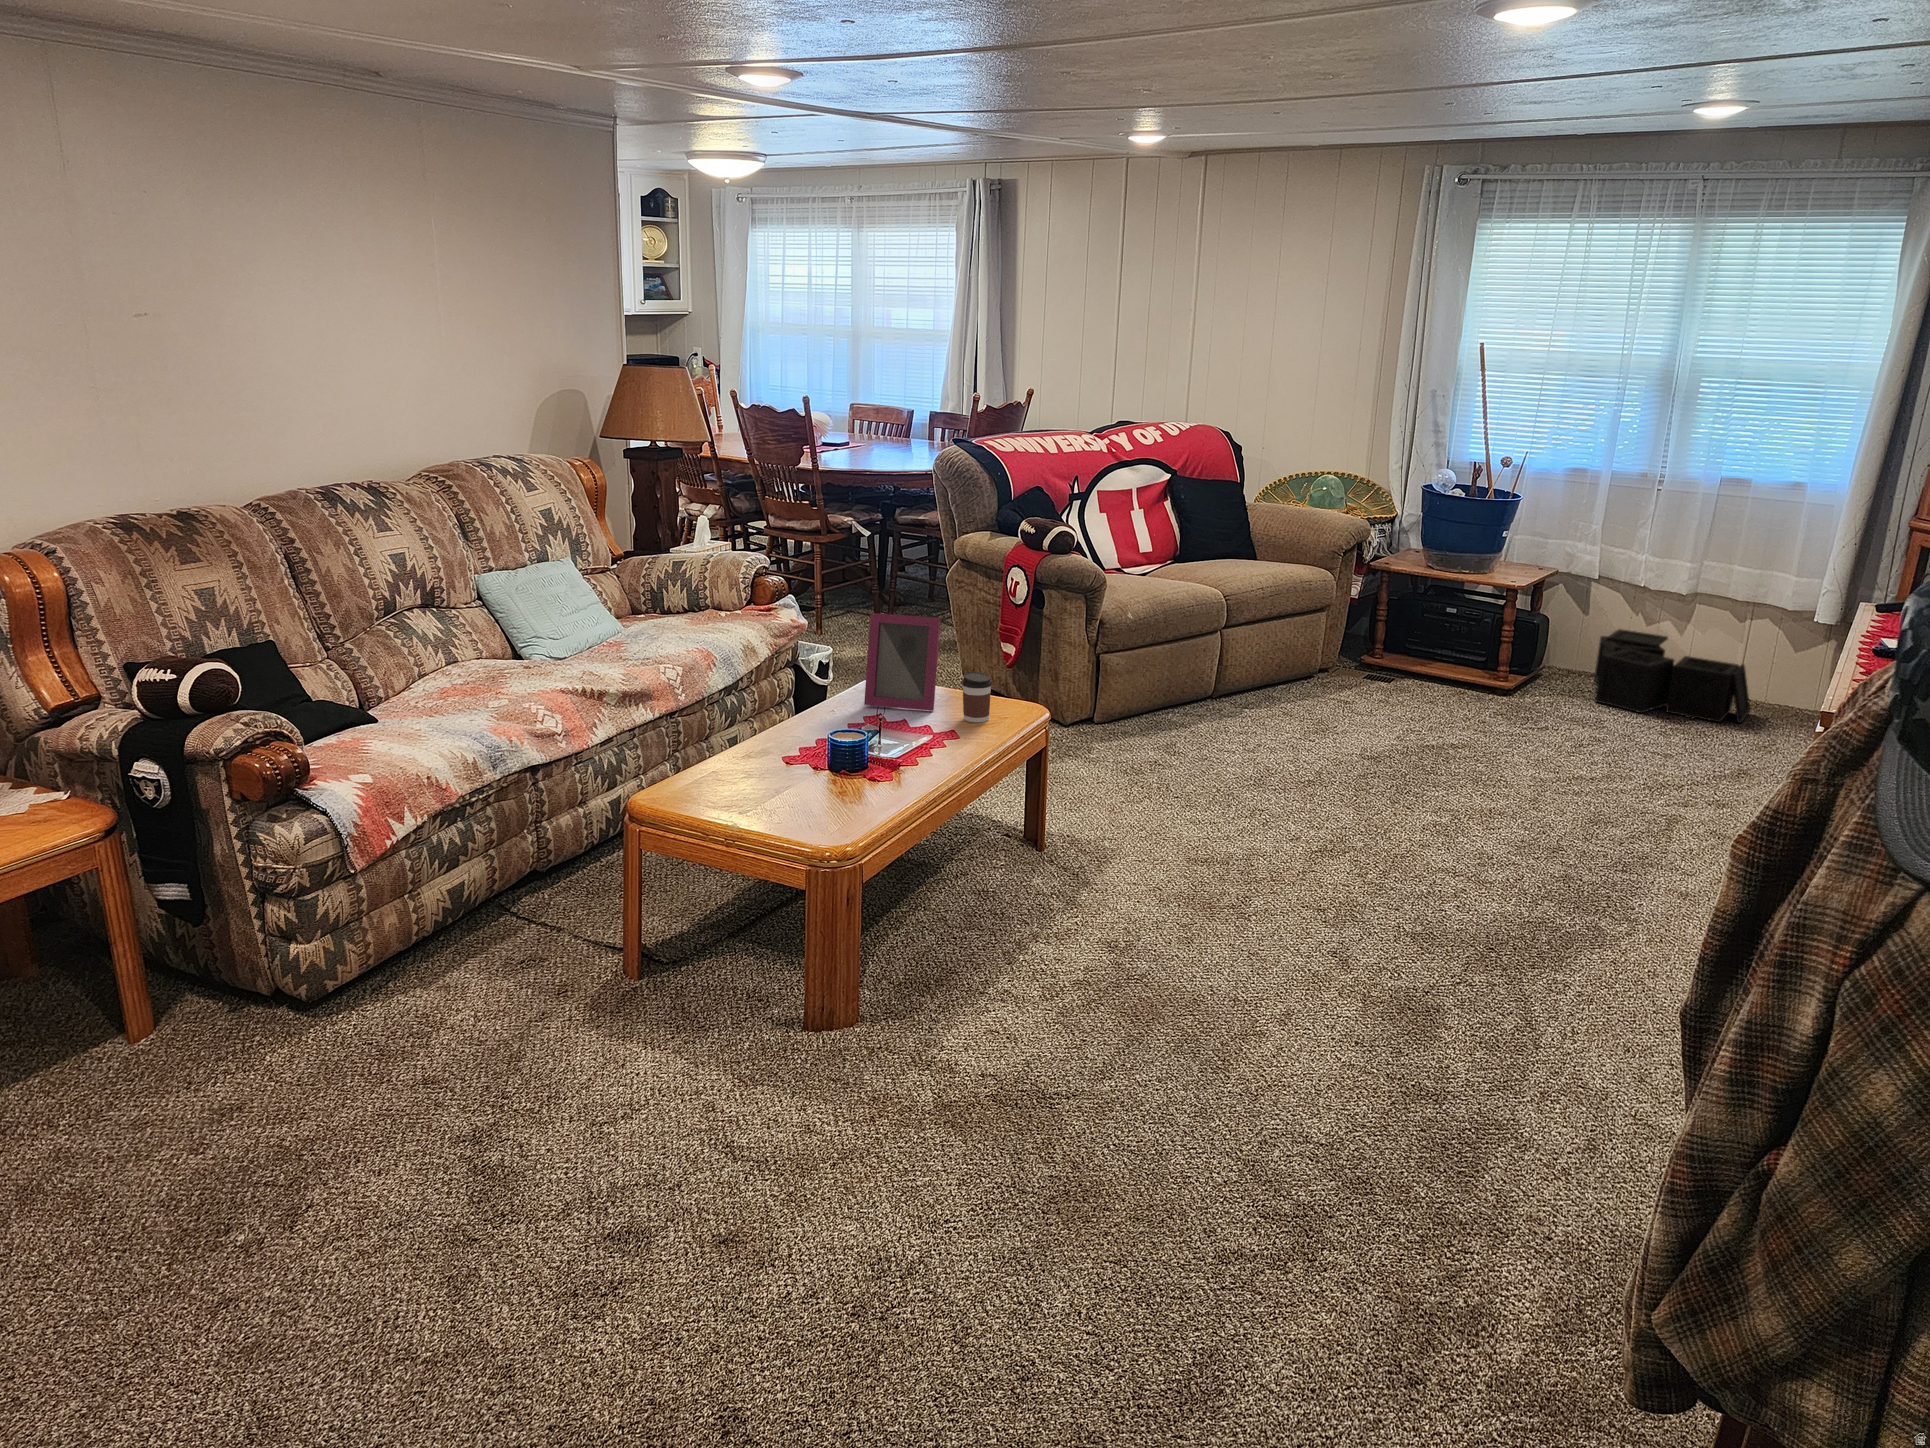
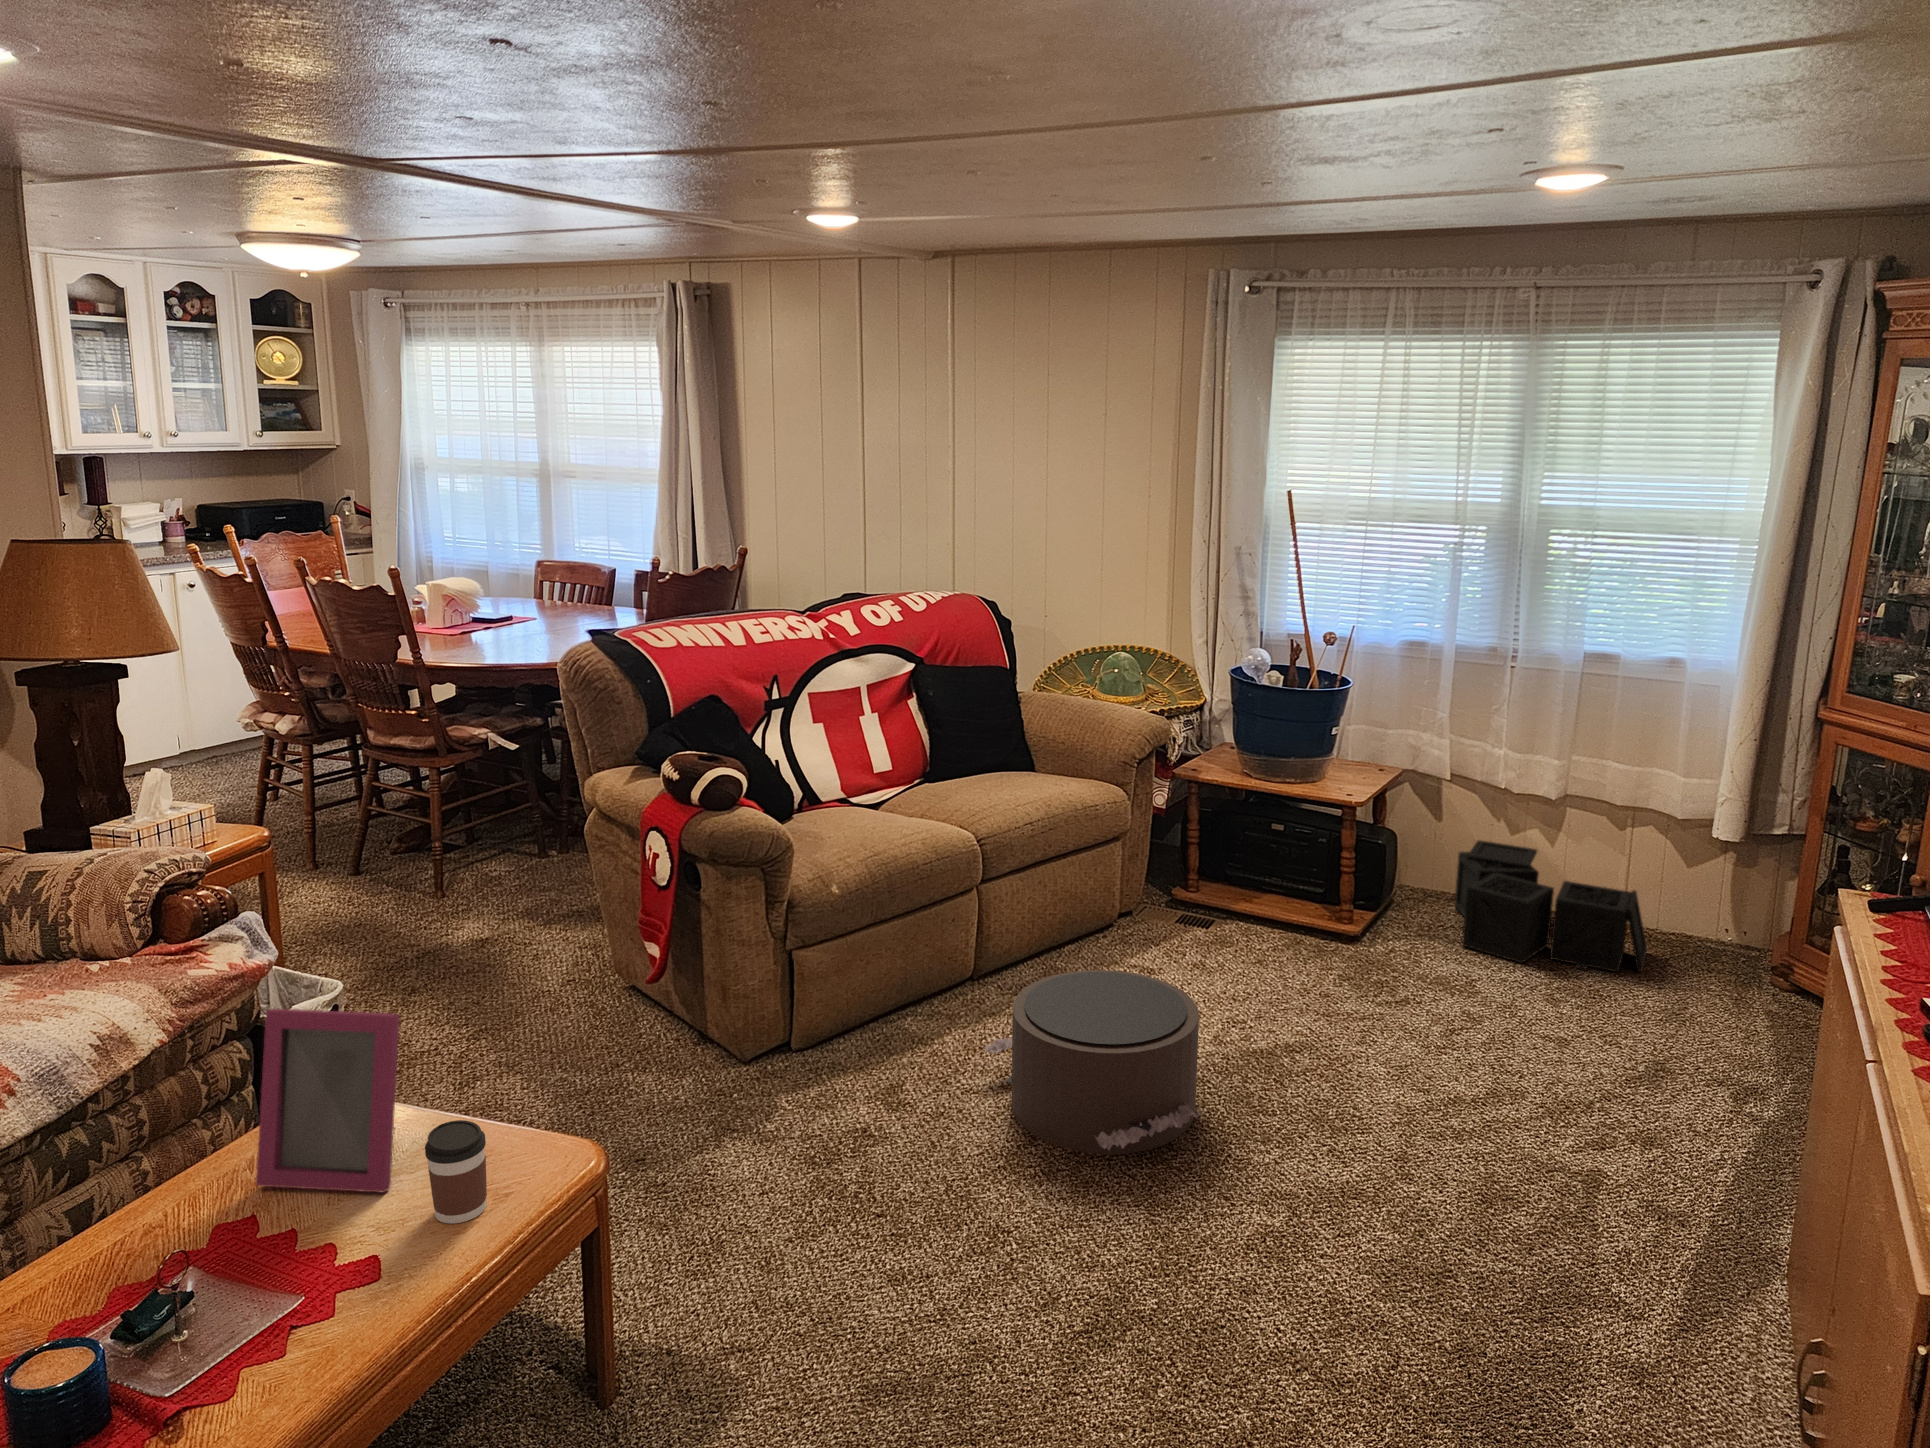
pouf: none [1230,676,1385,781] -> present [984,970,1200,1154]

